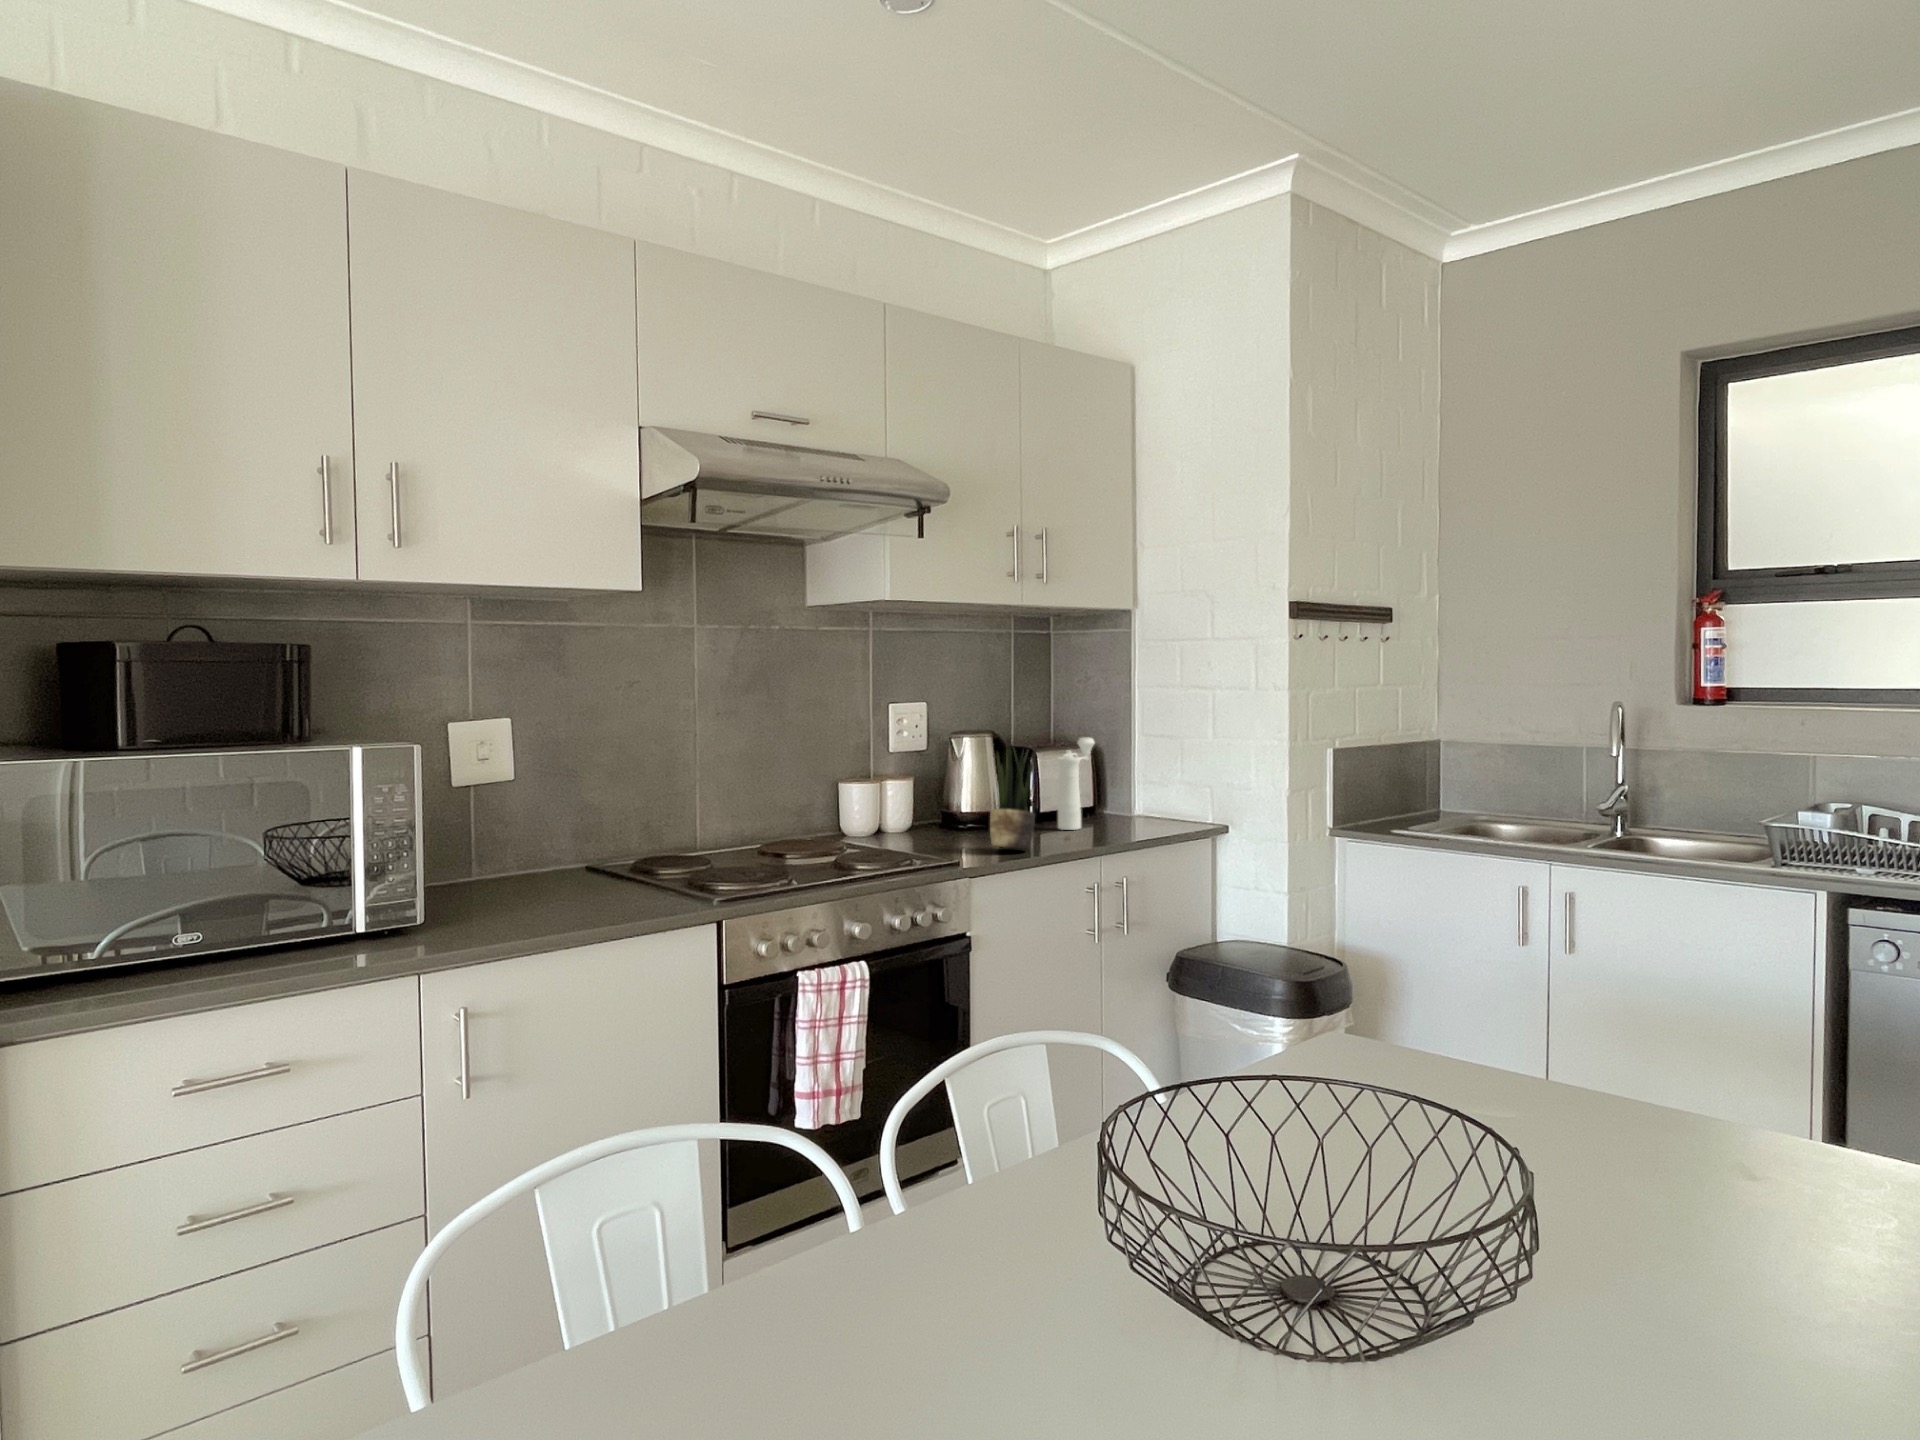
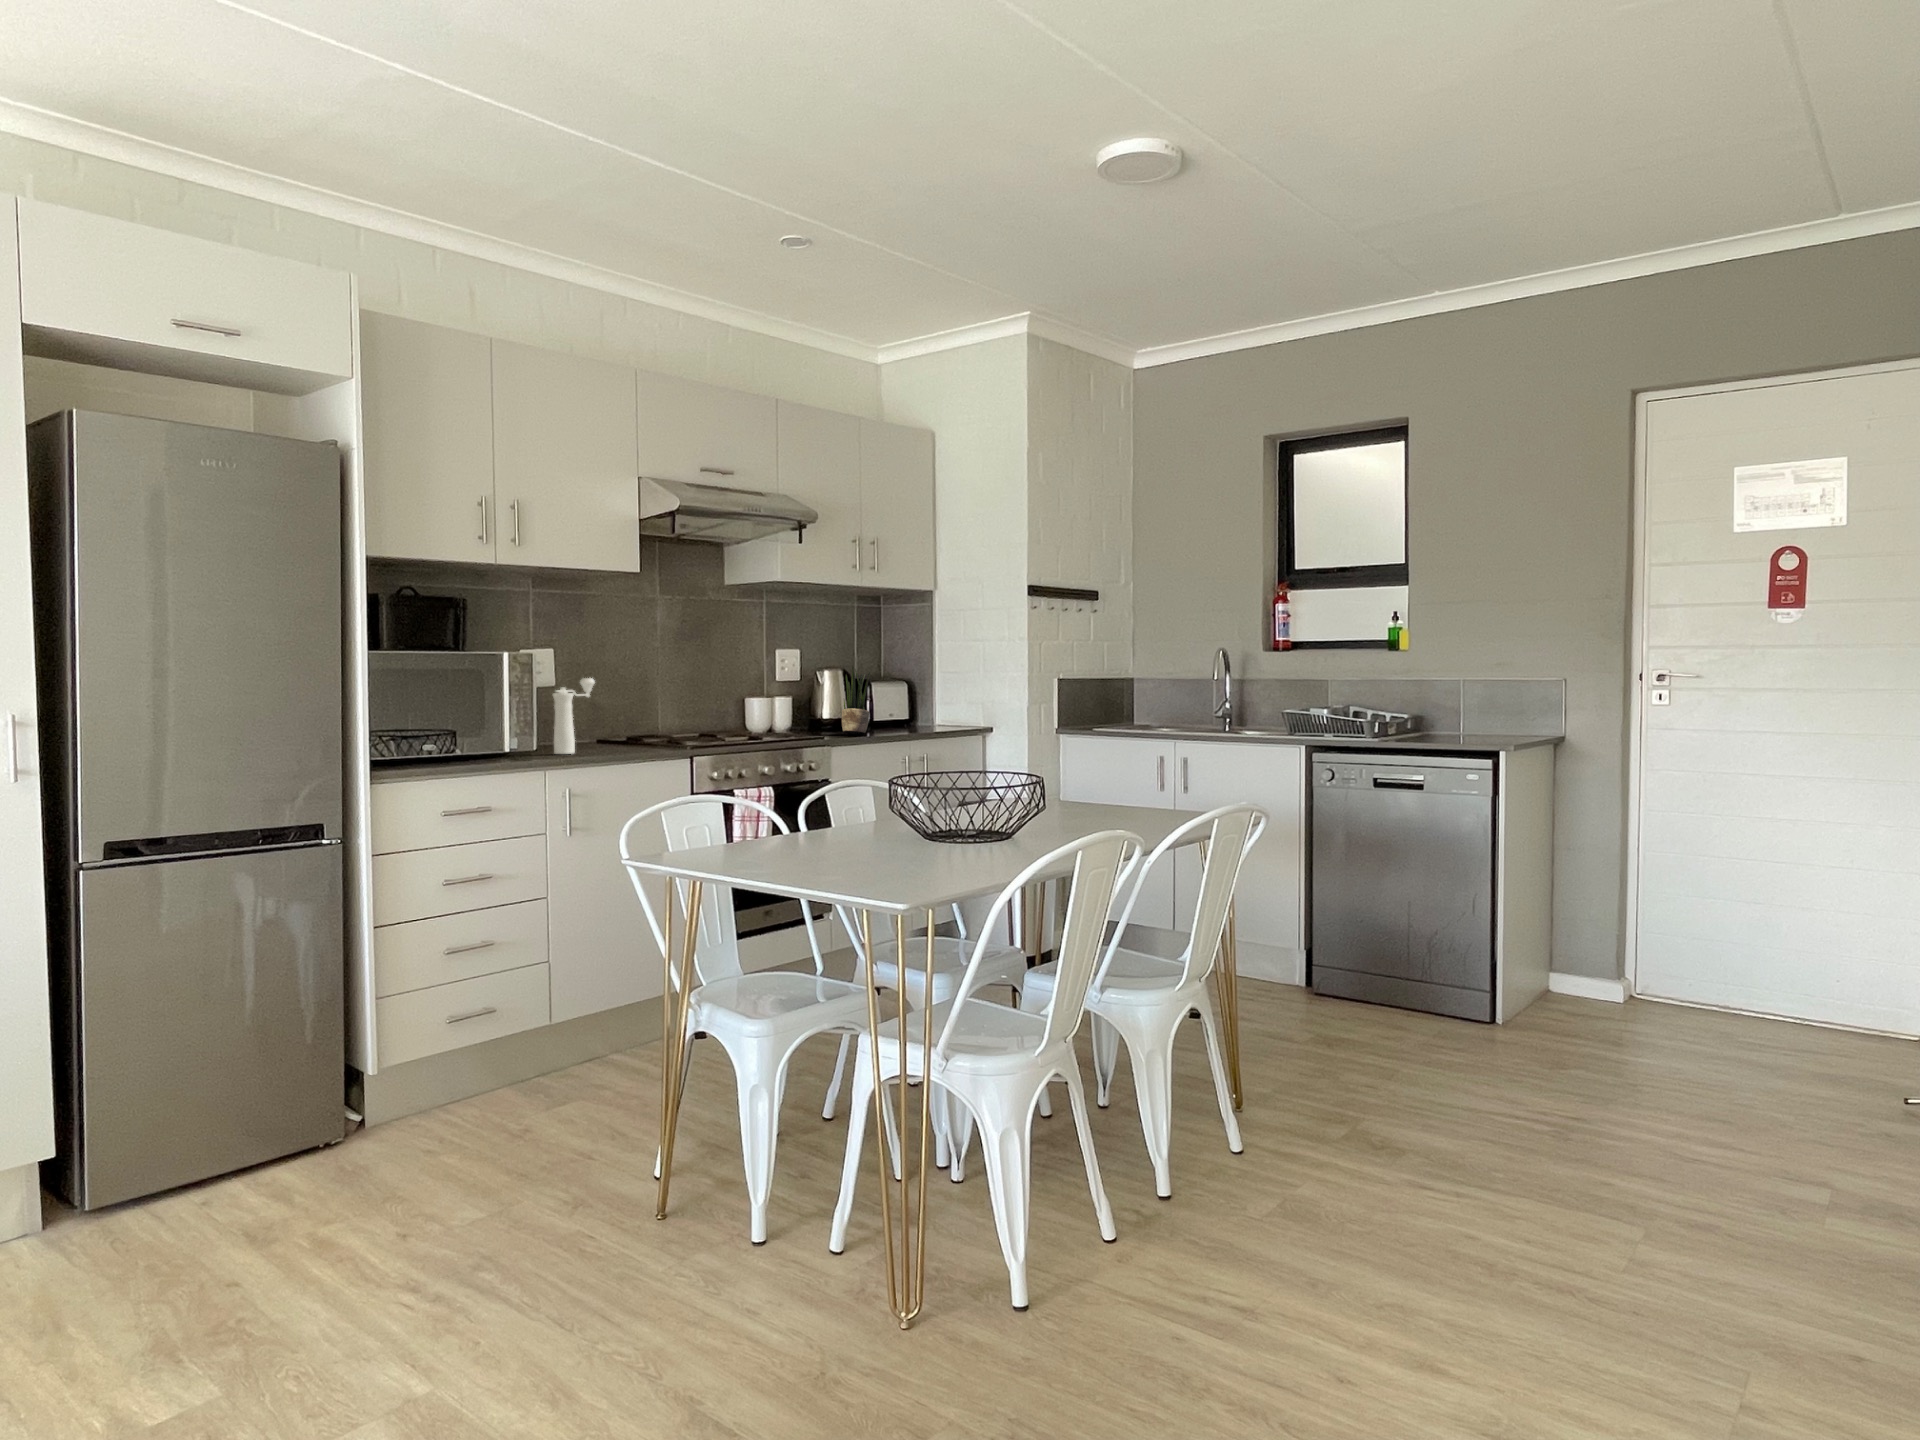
pepper mill: present [1057,738,1094,830] -> present [553,678,595,754]

